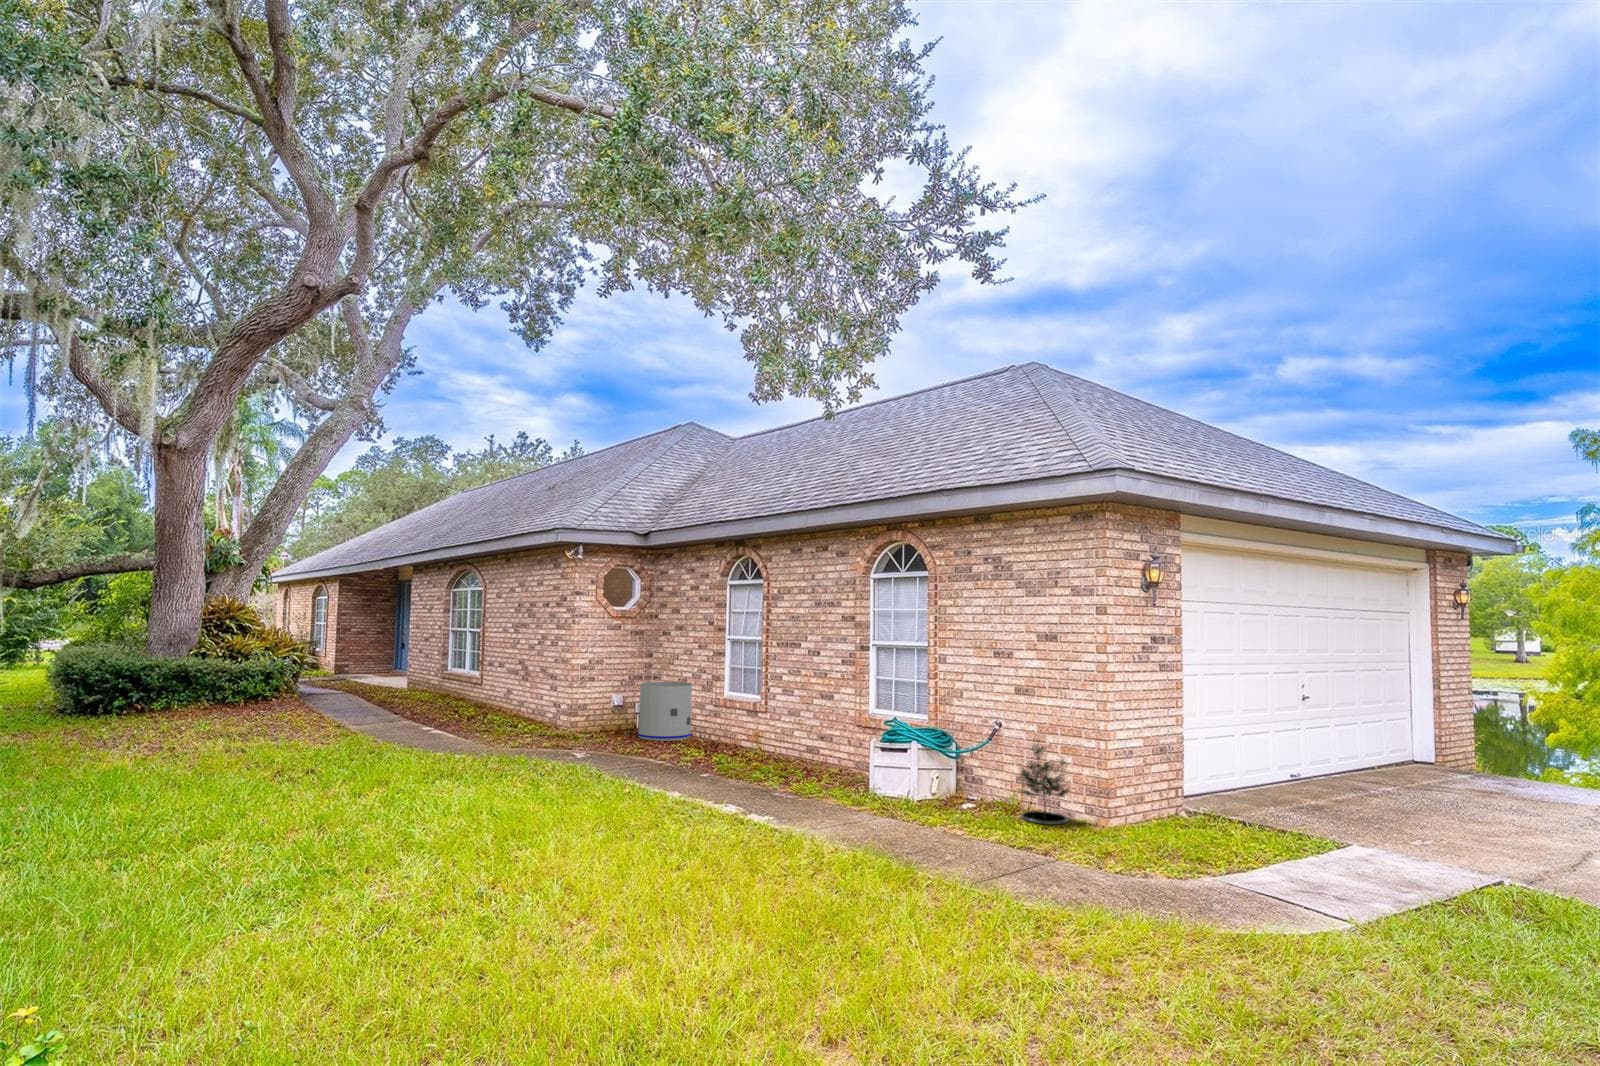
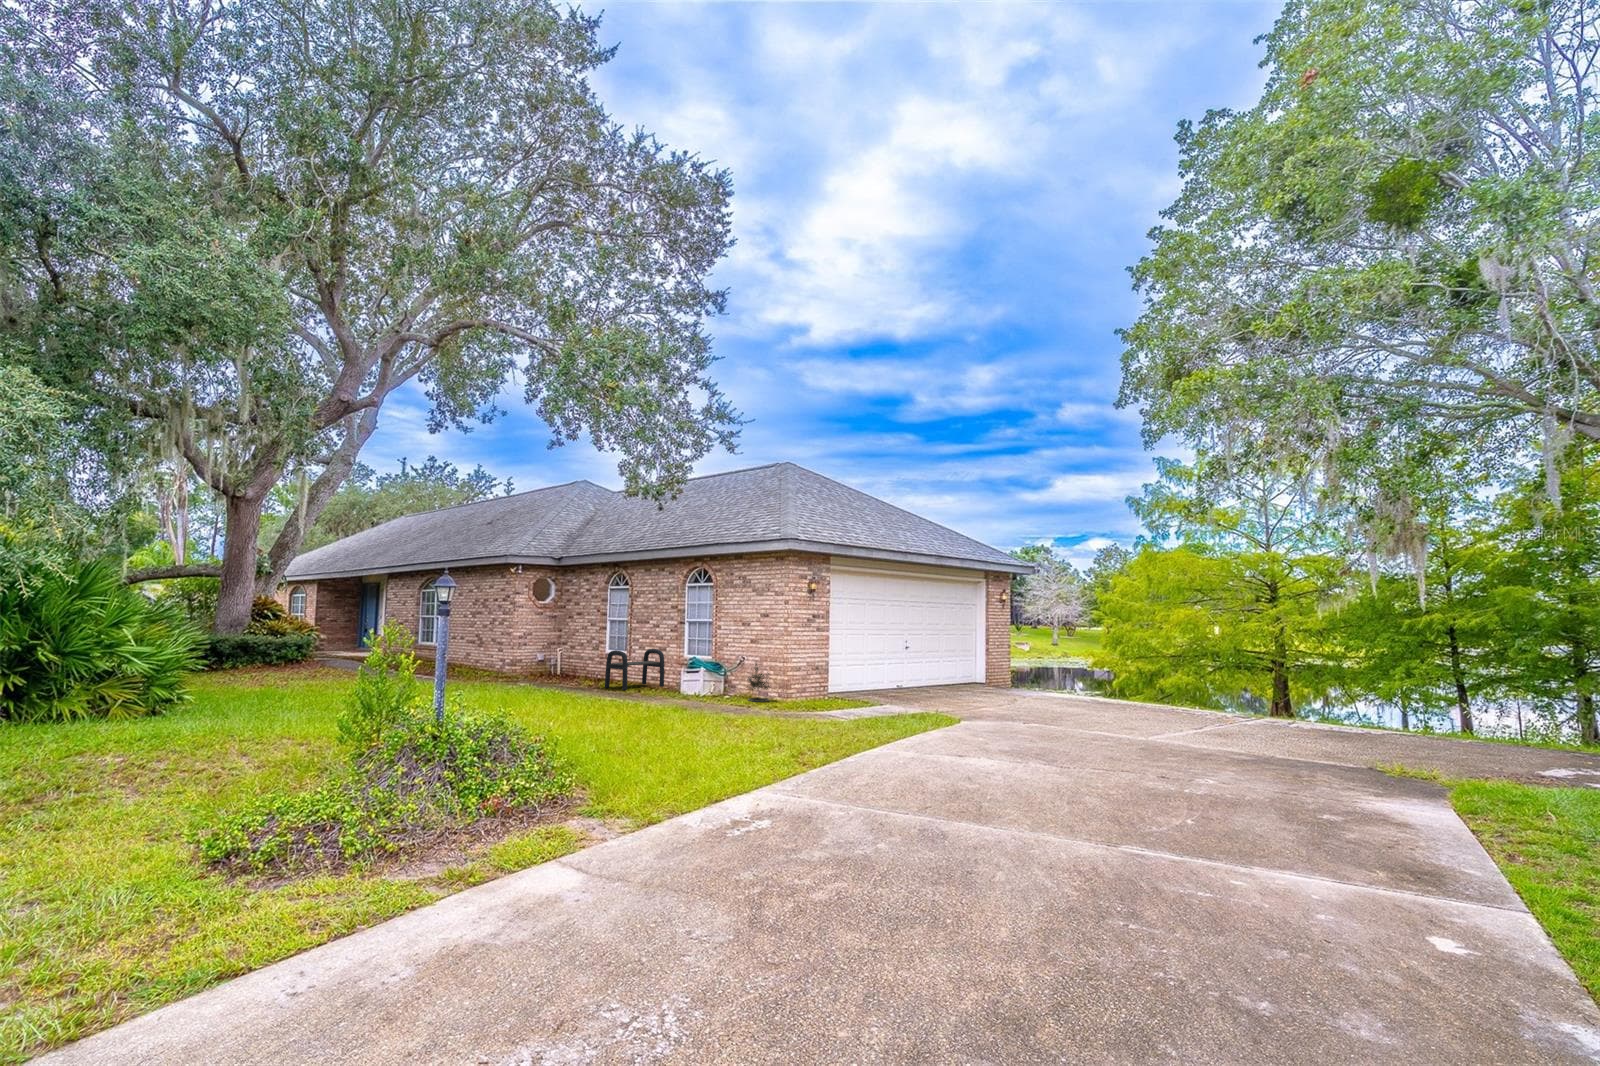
trash can: present [638,682,692,741] -> none [554,646,587,679]
bench: none [723,694,831,776] -> present [605,649,664,690]

